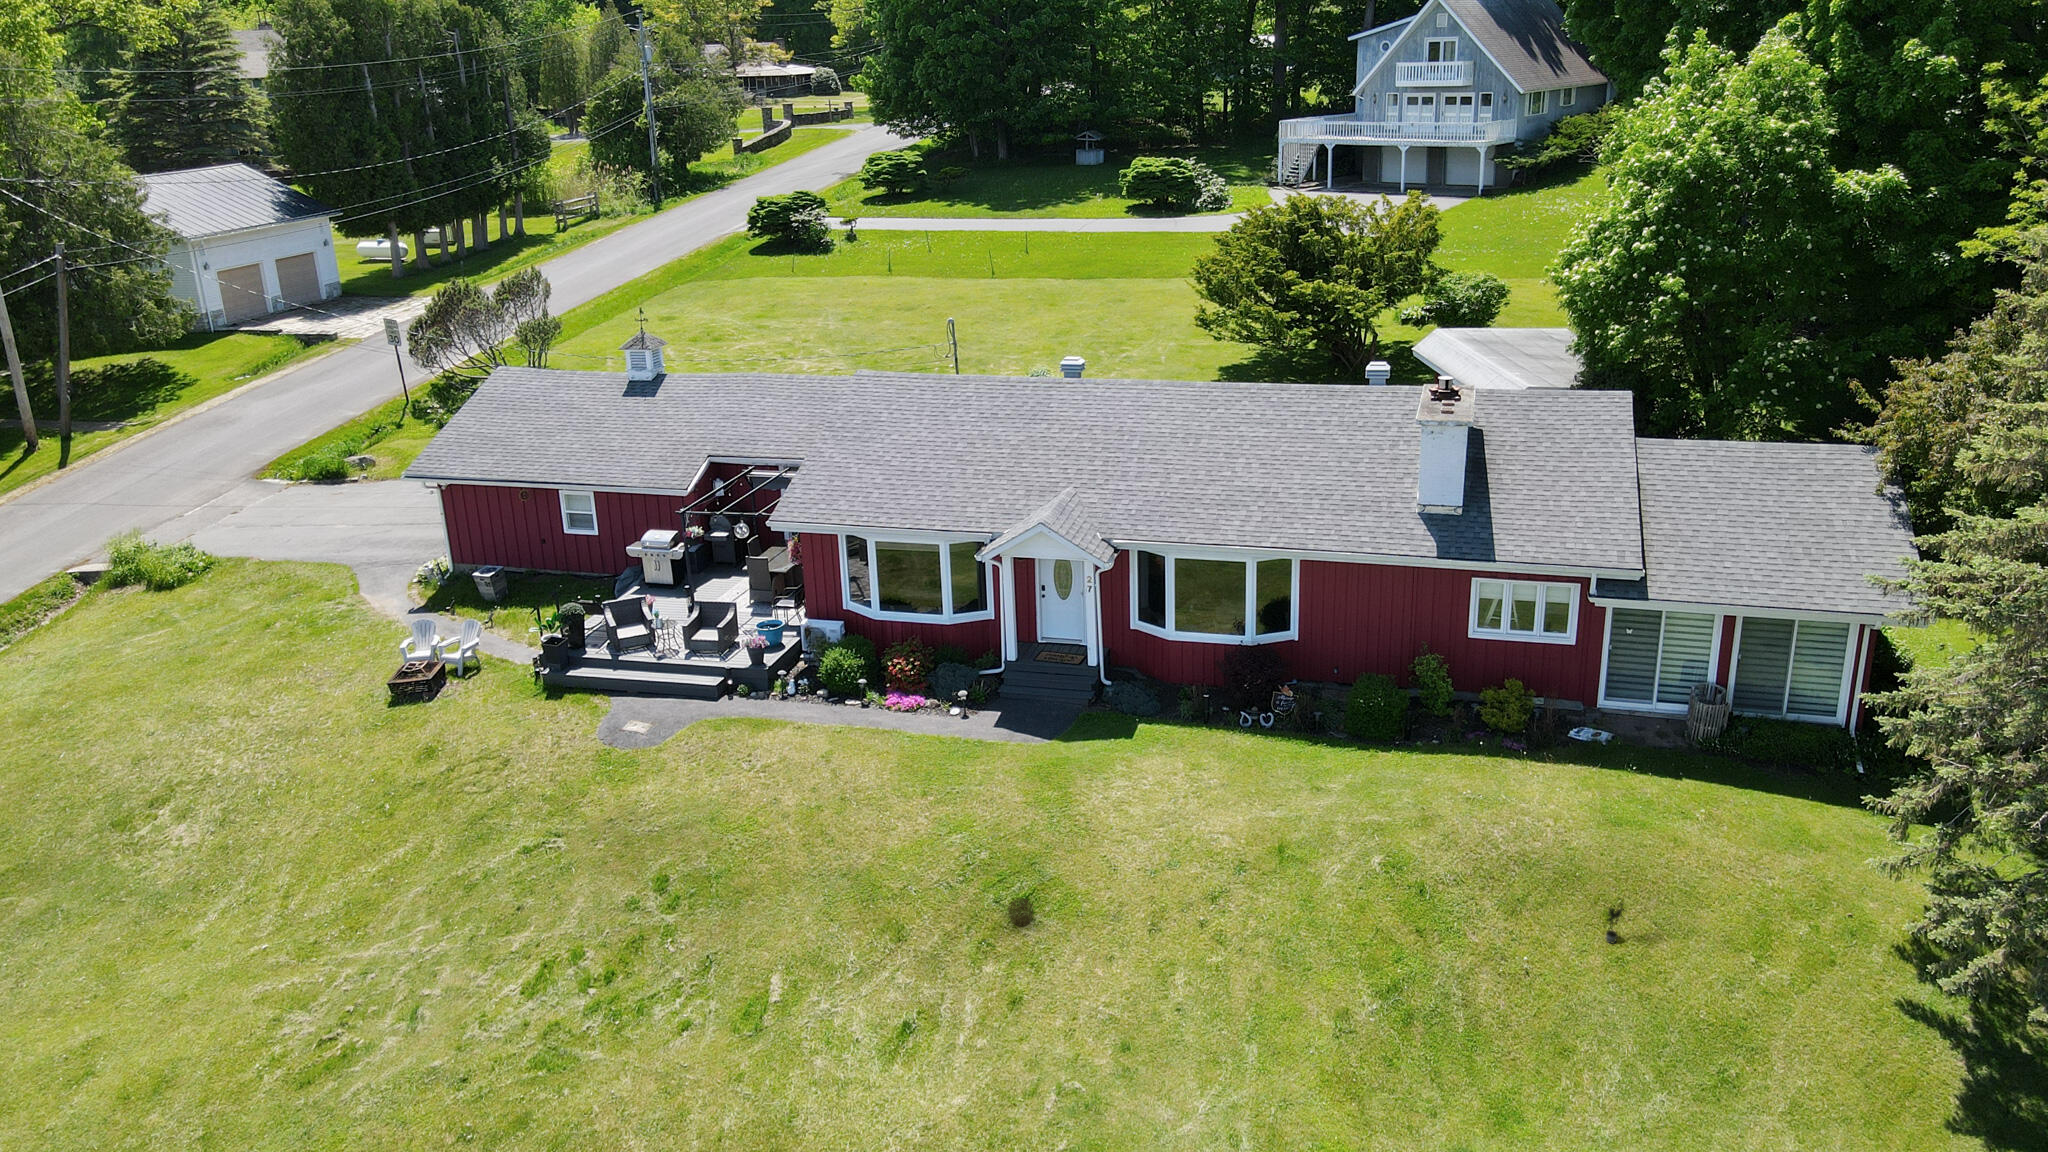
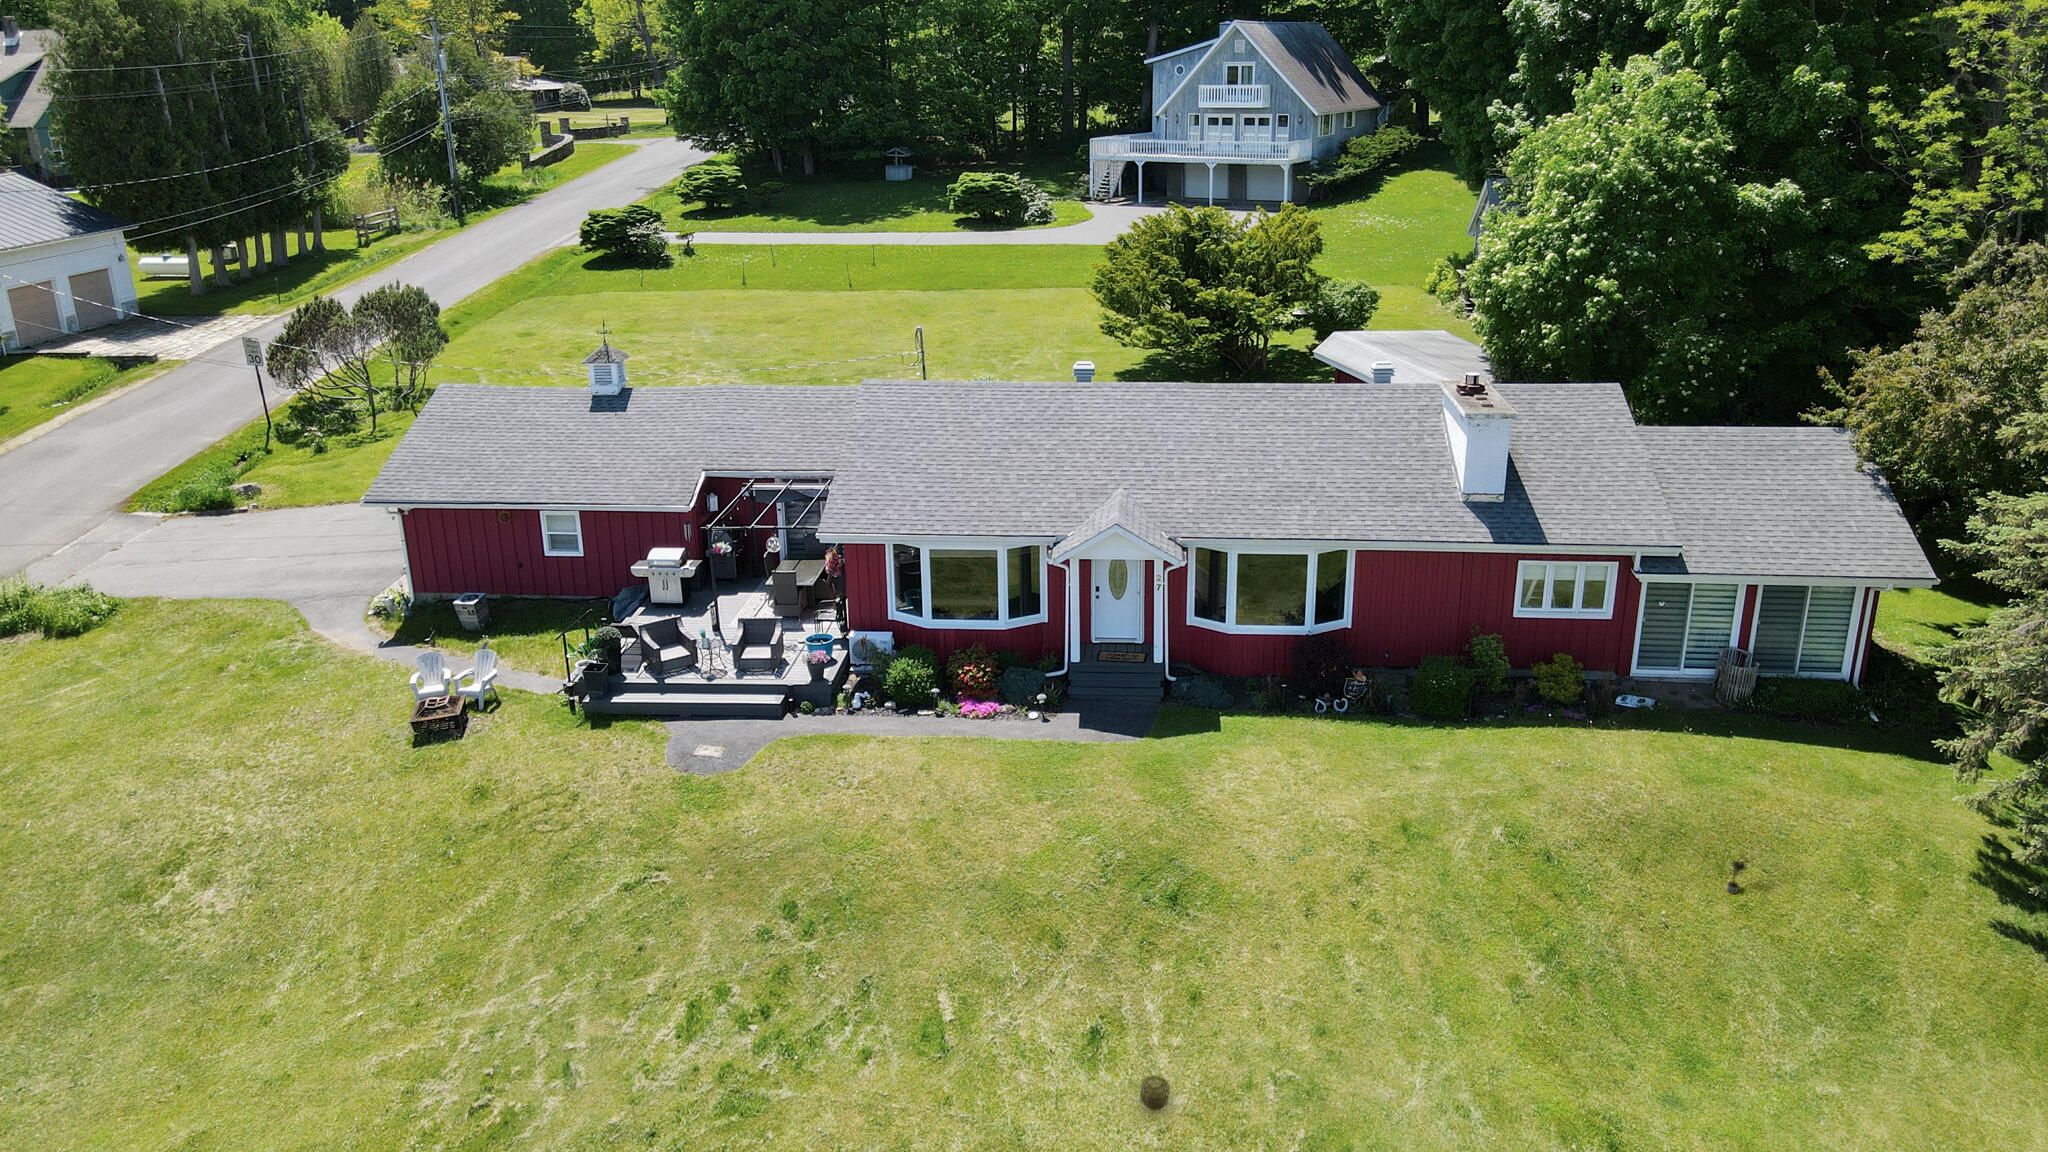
woven basket: present [1008,898,1034,926] -> present [1140,1076,1170,1109]

